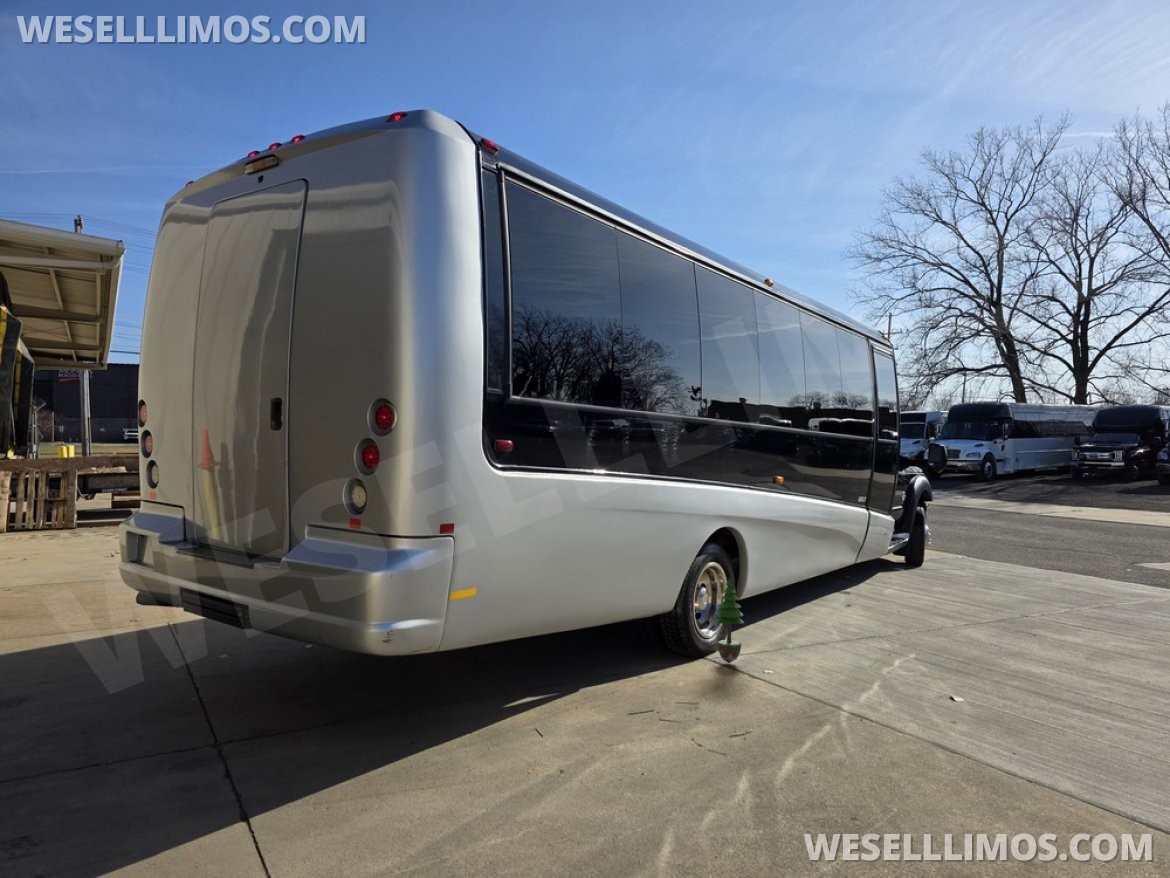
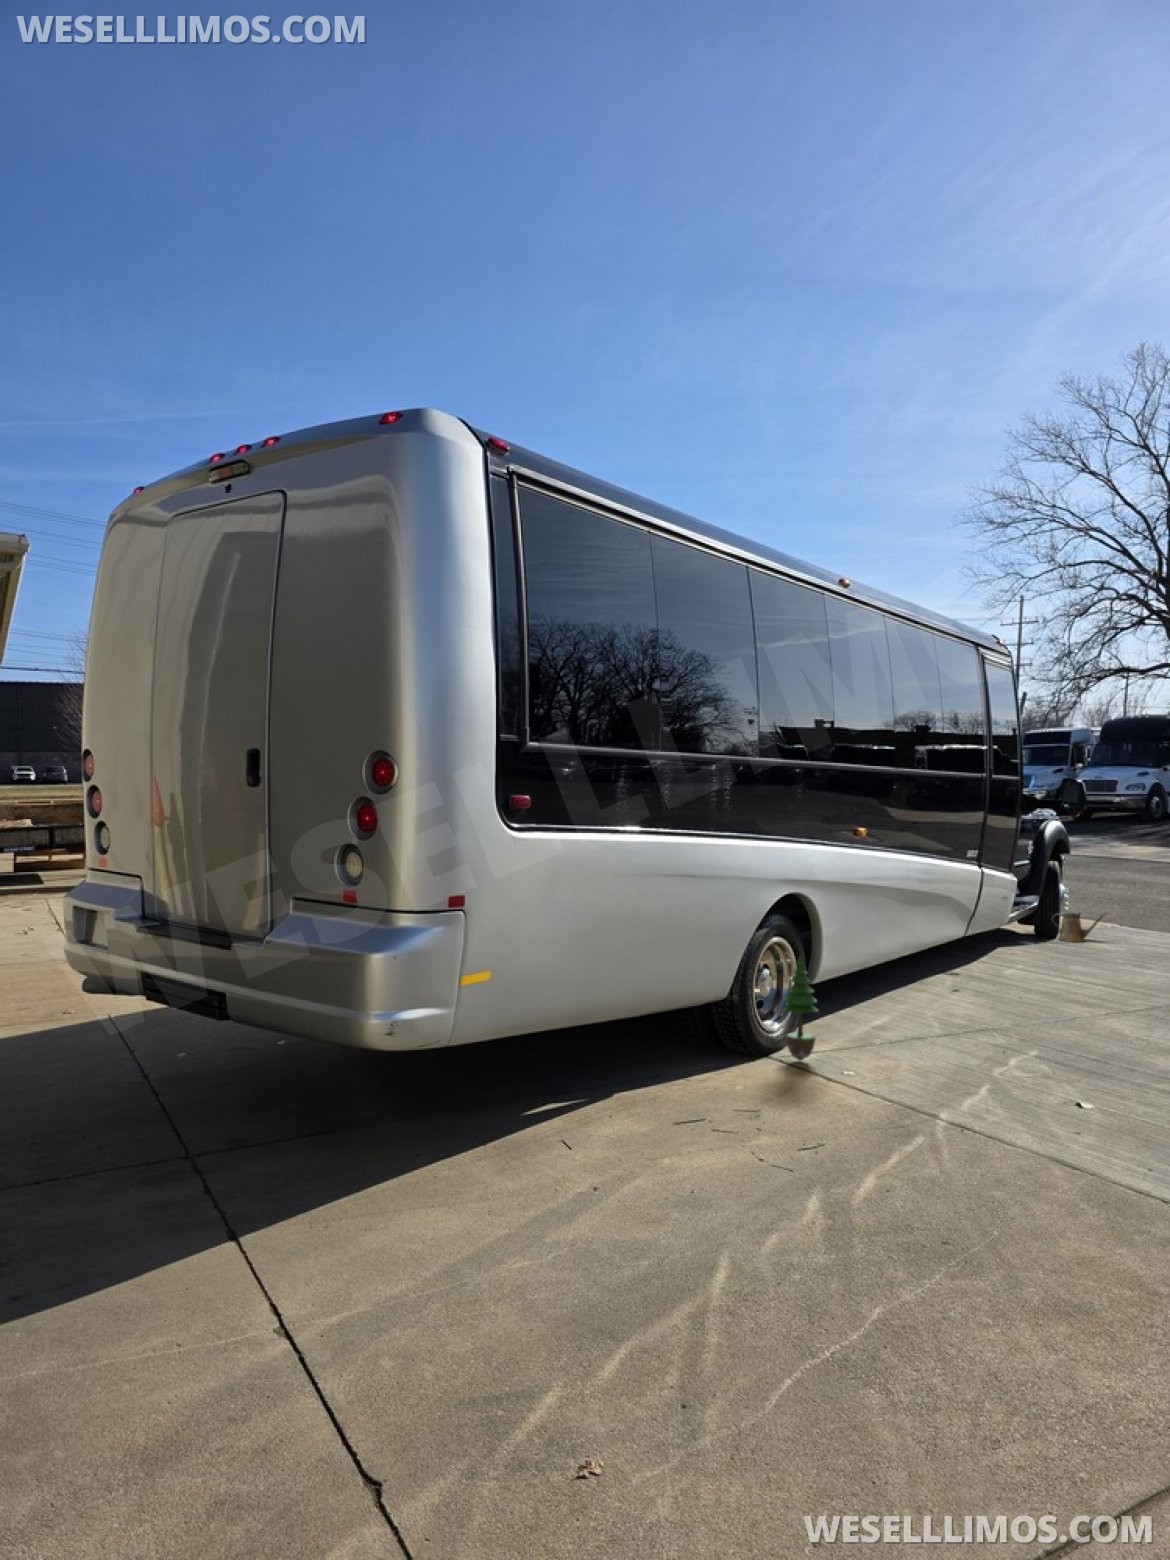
watering can: none [920,548,964,571] -> present [1052,913,1107,942]

